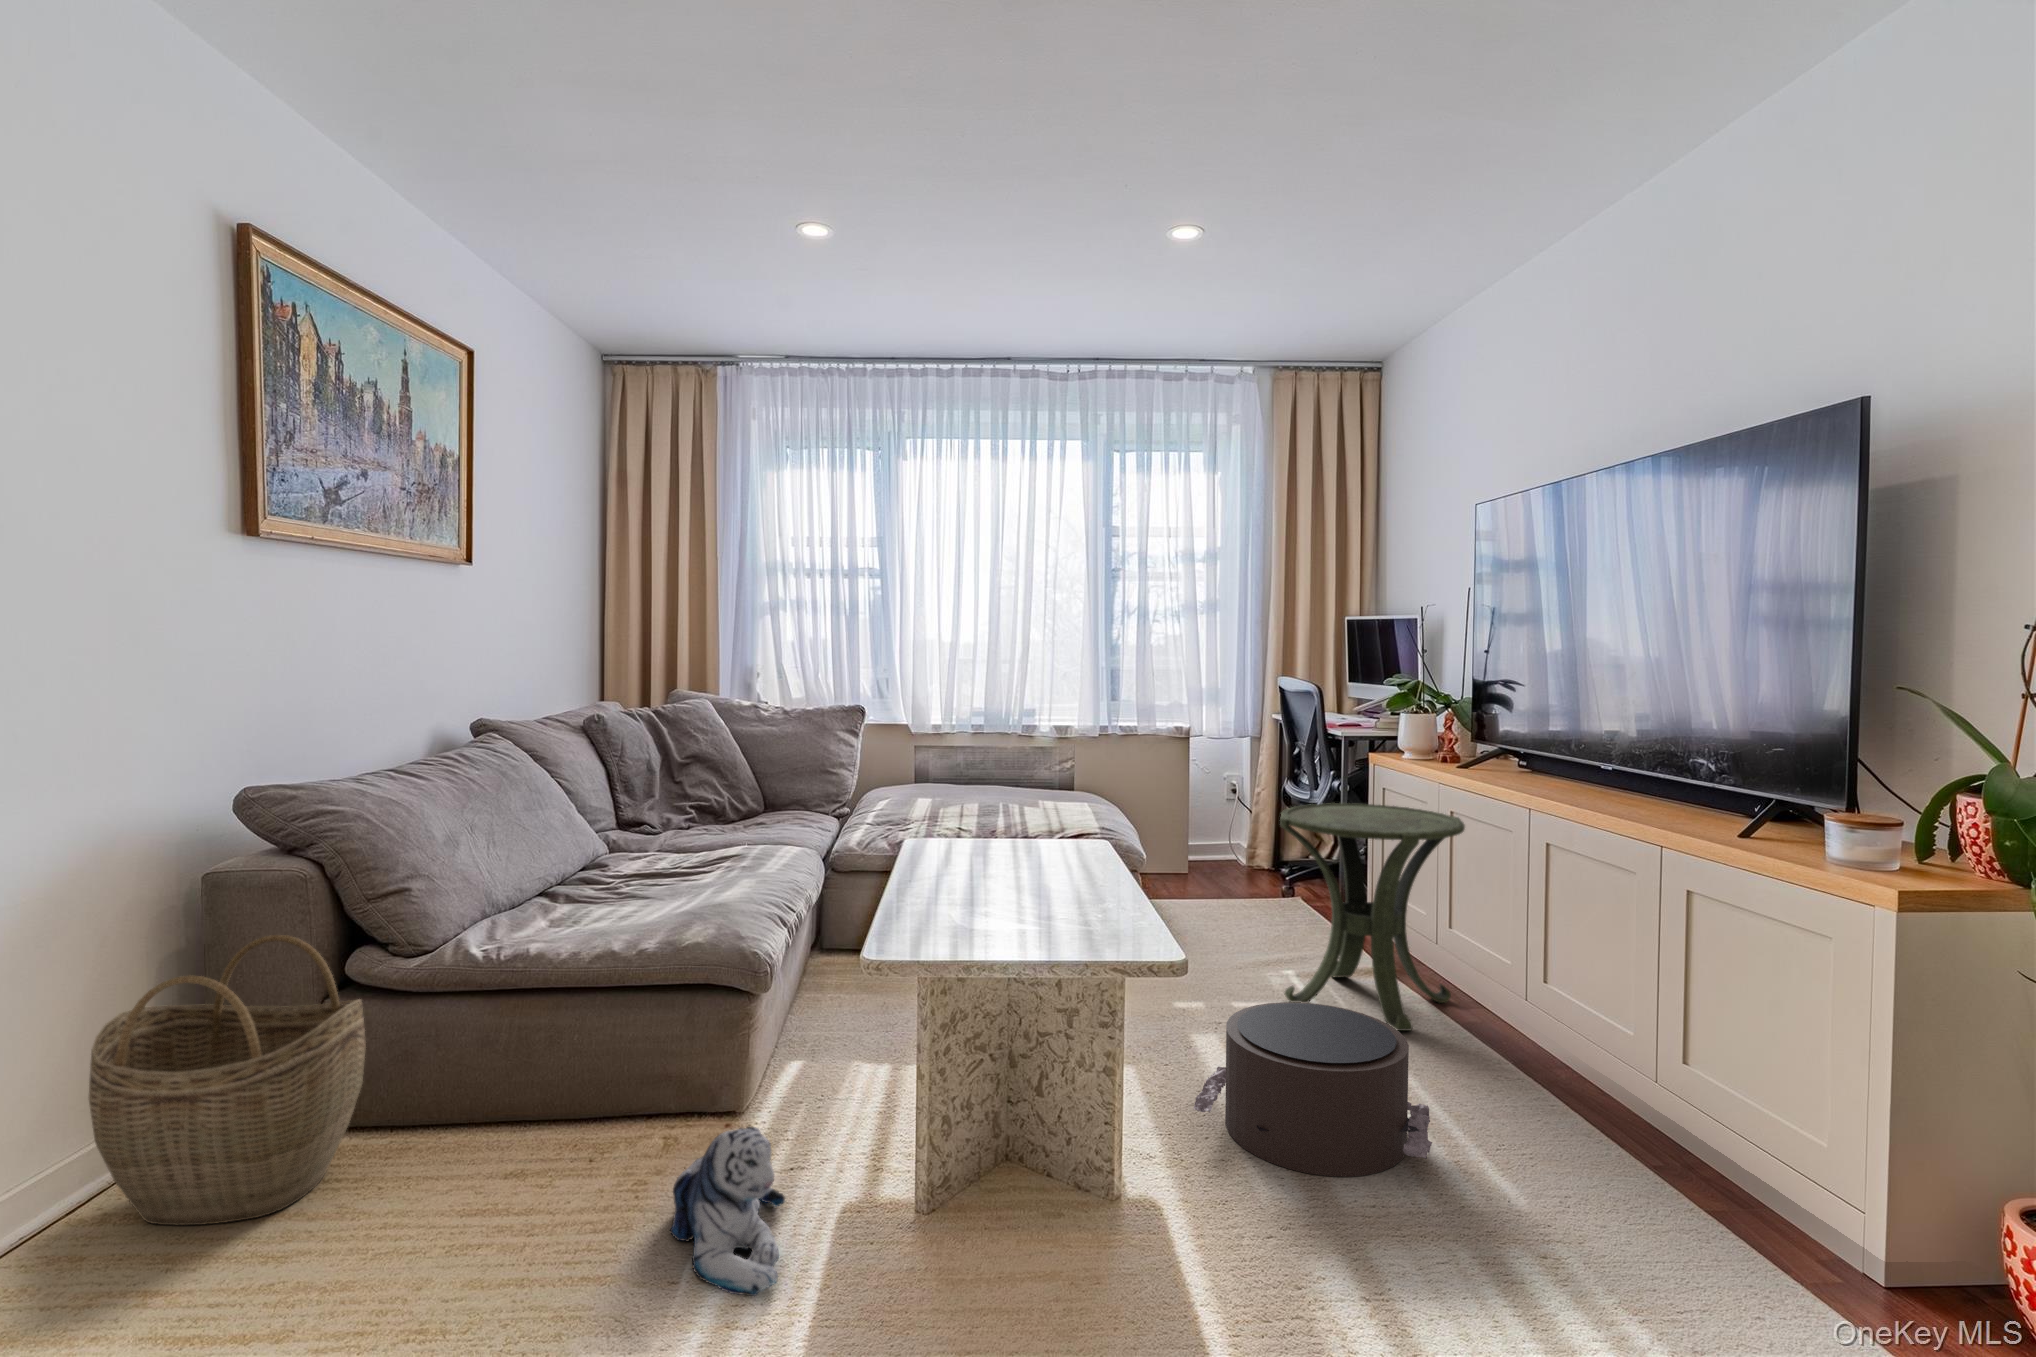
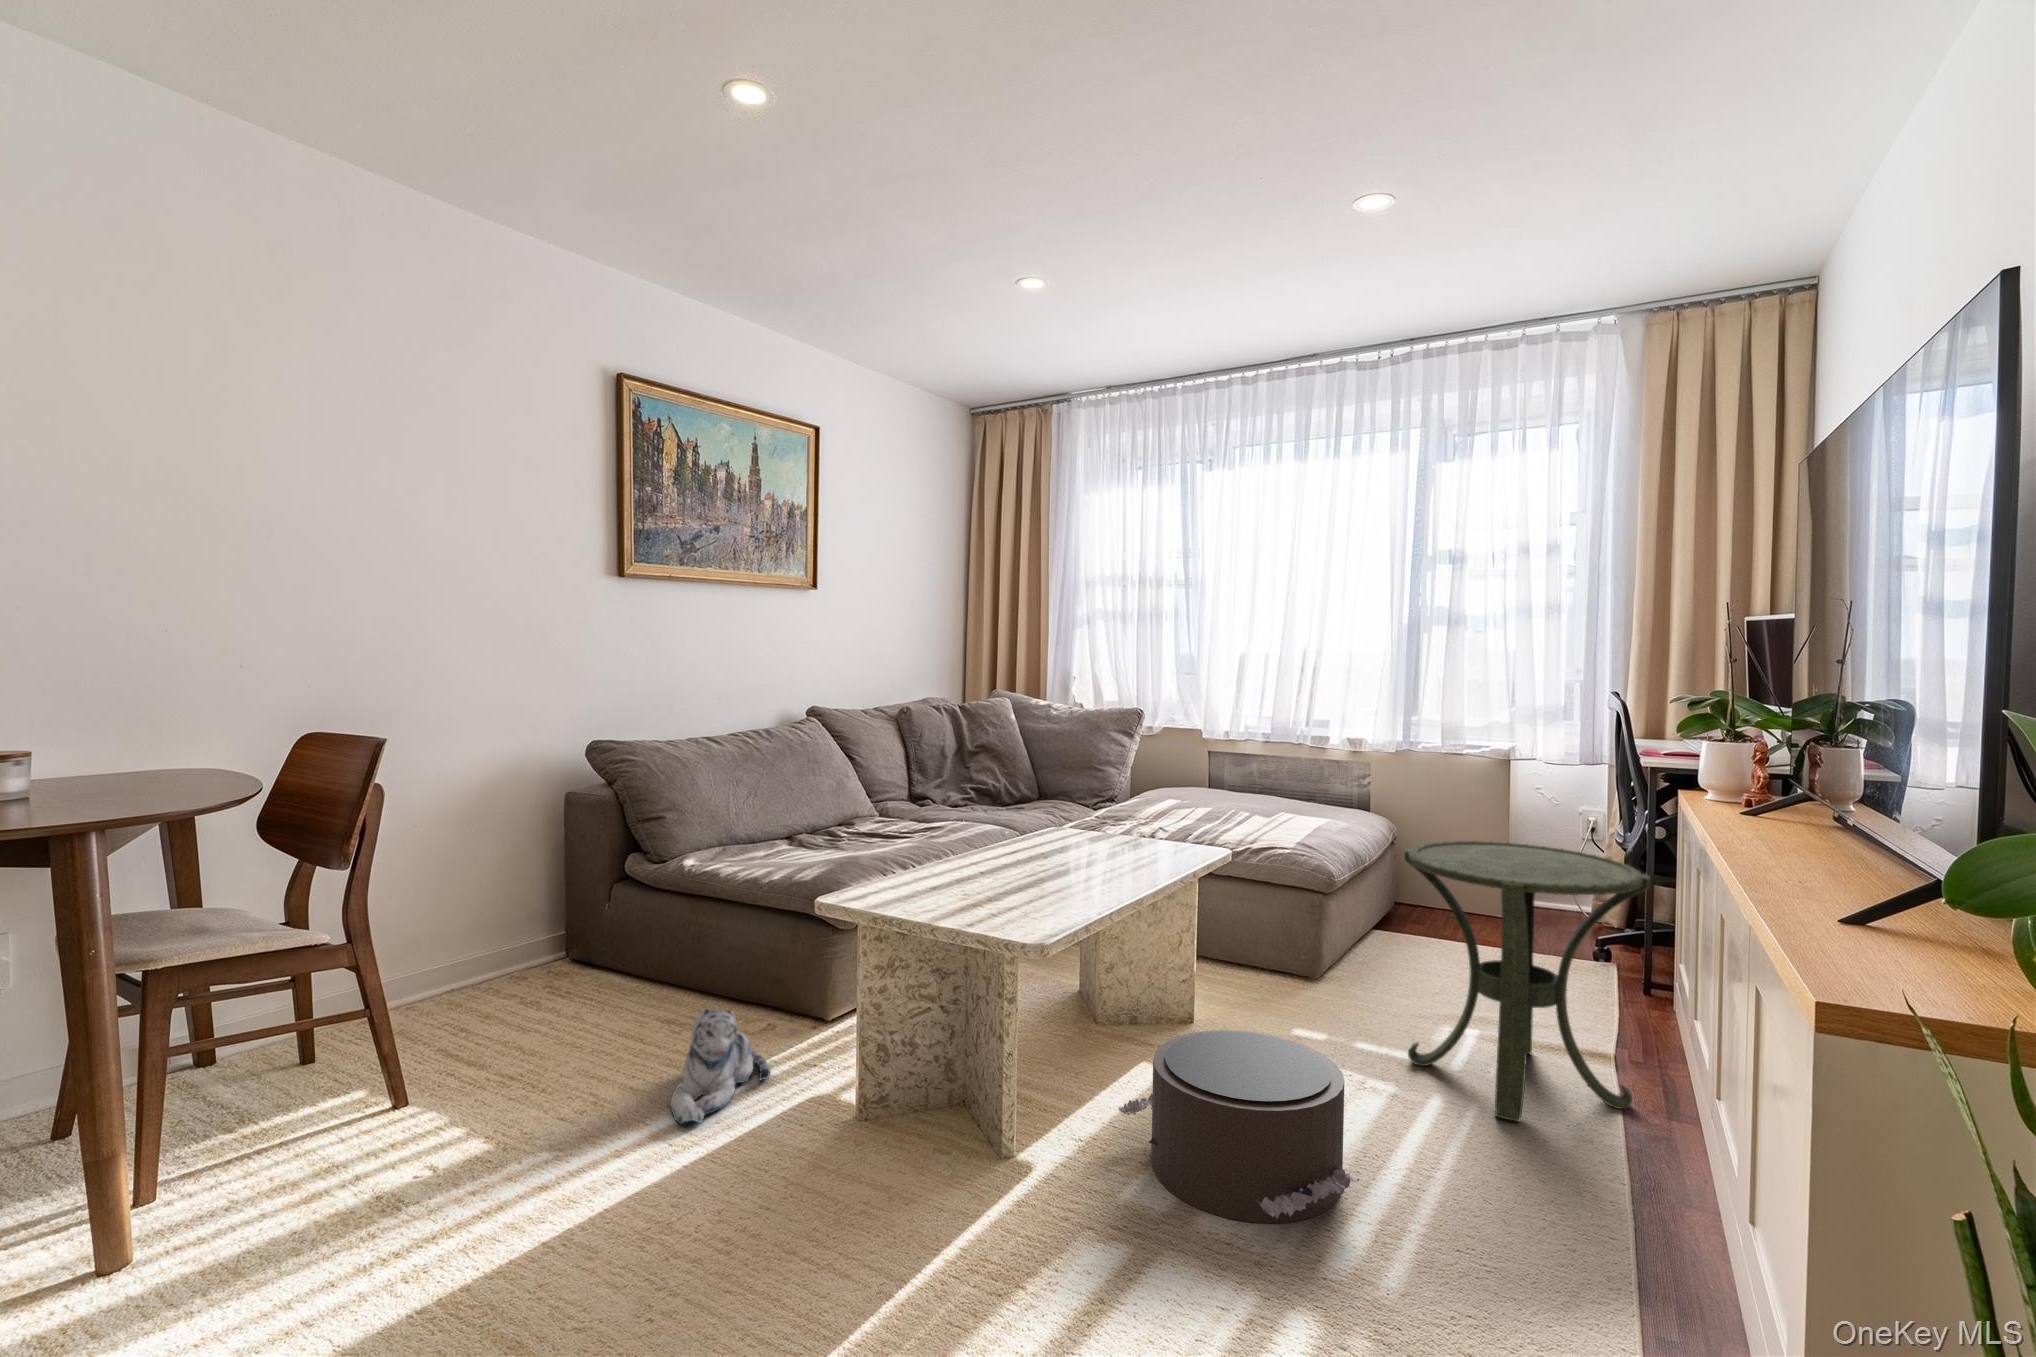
woven basket: present [88,935,366,1225] -> none [472,832,614,1003]

